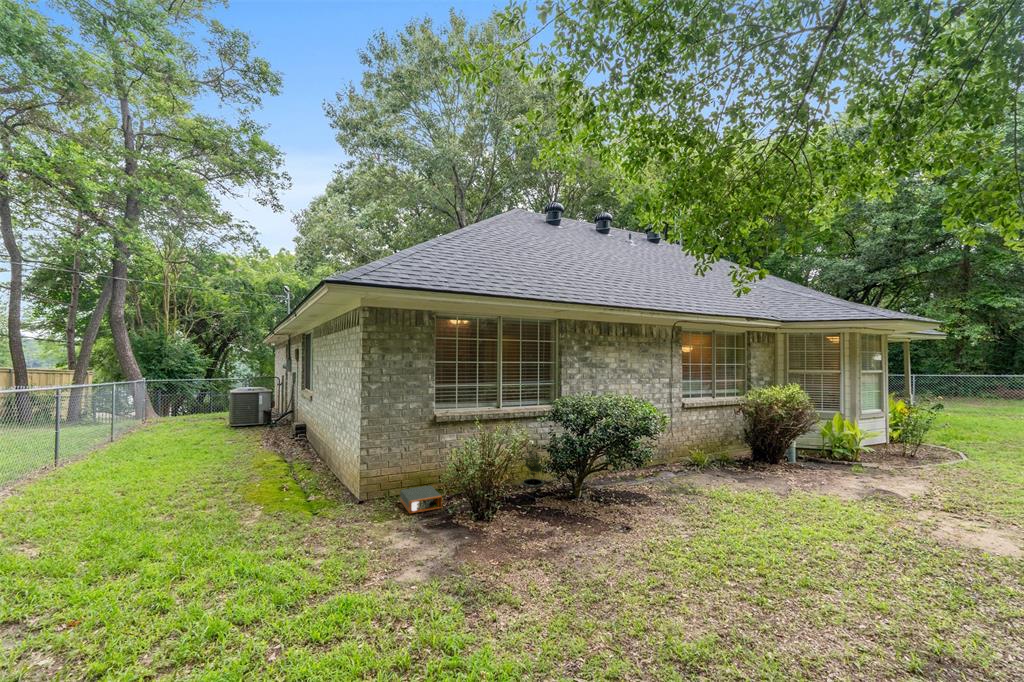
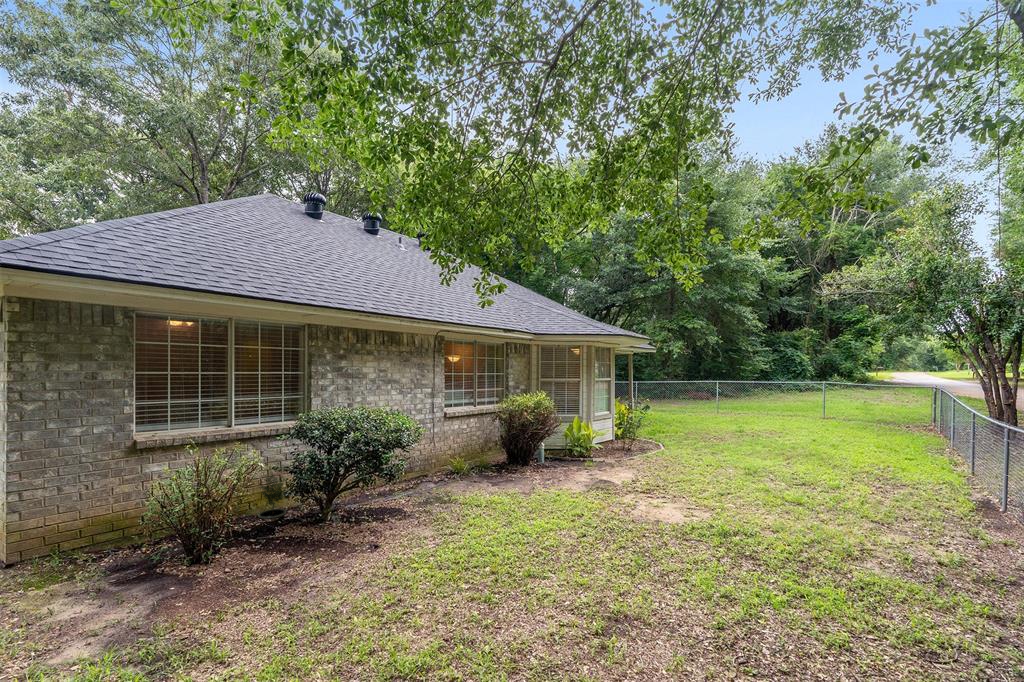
storage box: present [400,485,442,514] -> none [63,537,134,578]

